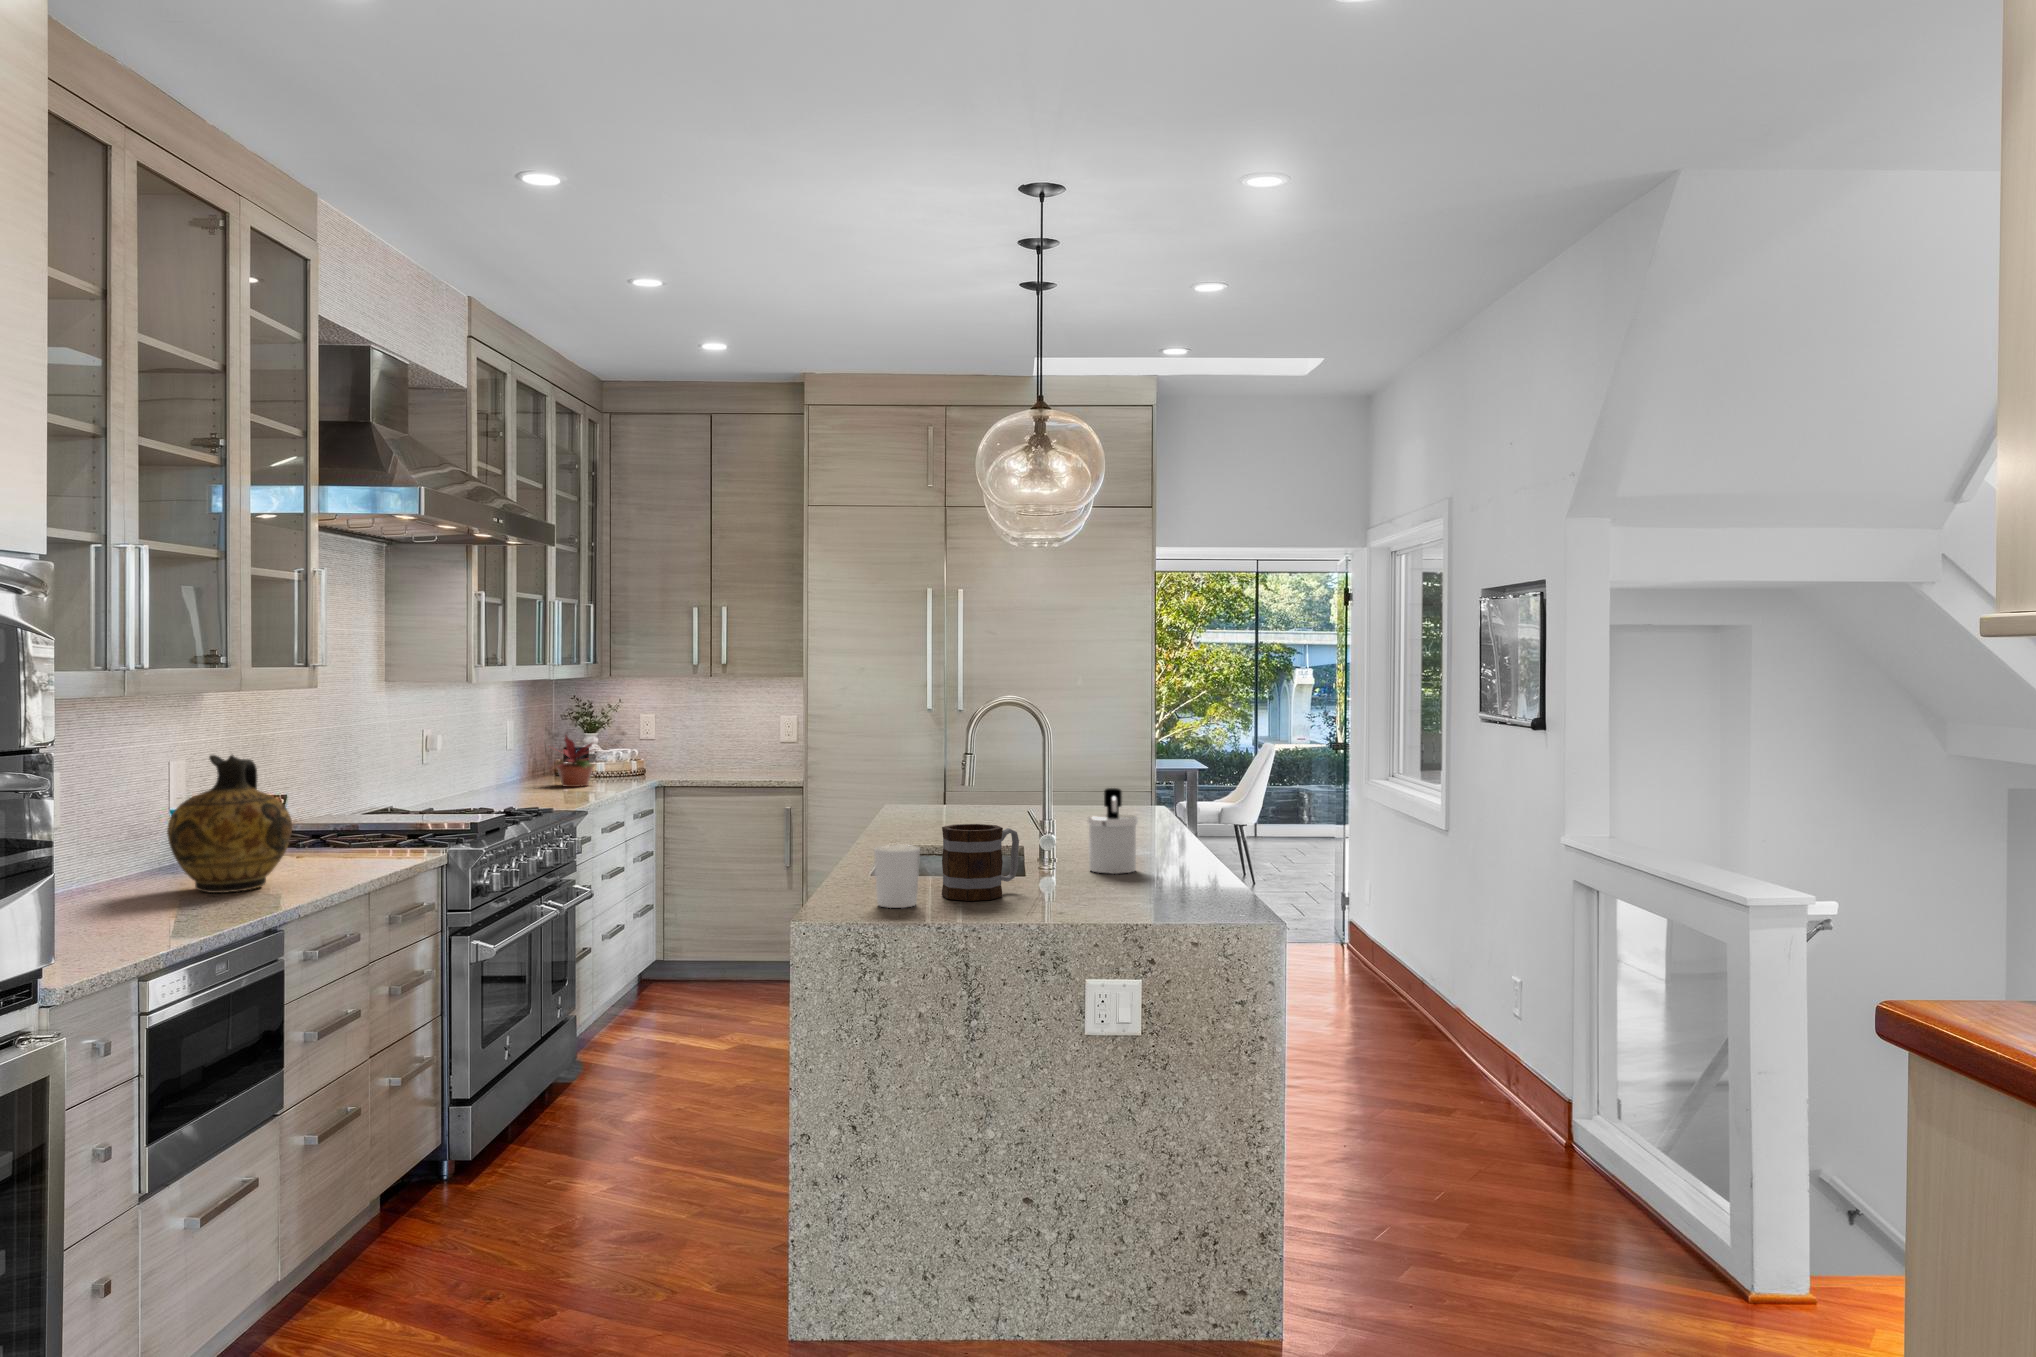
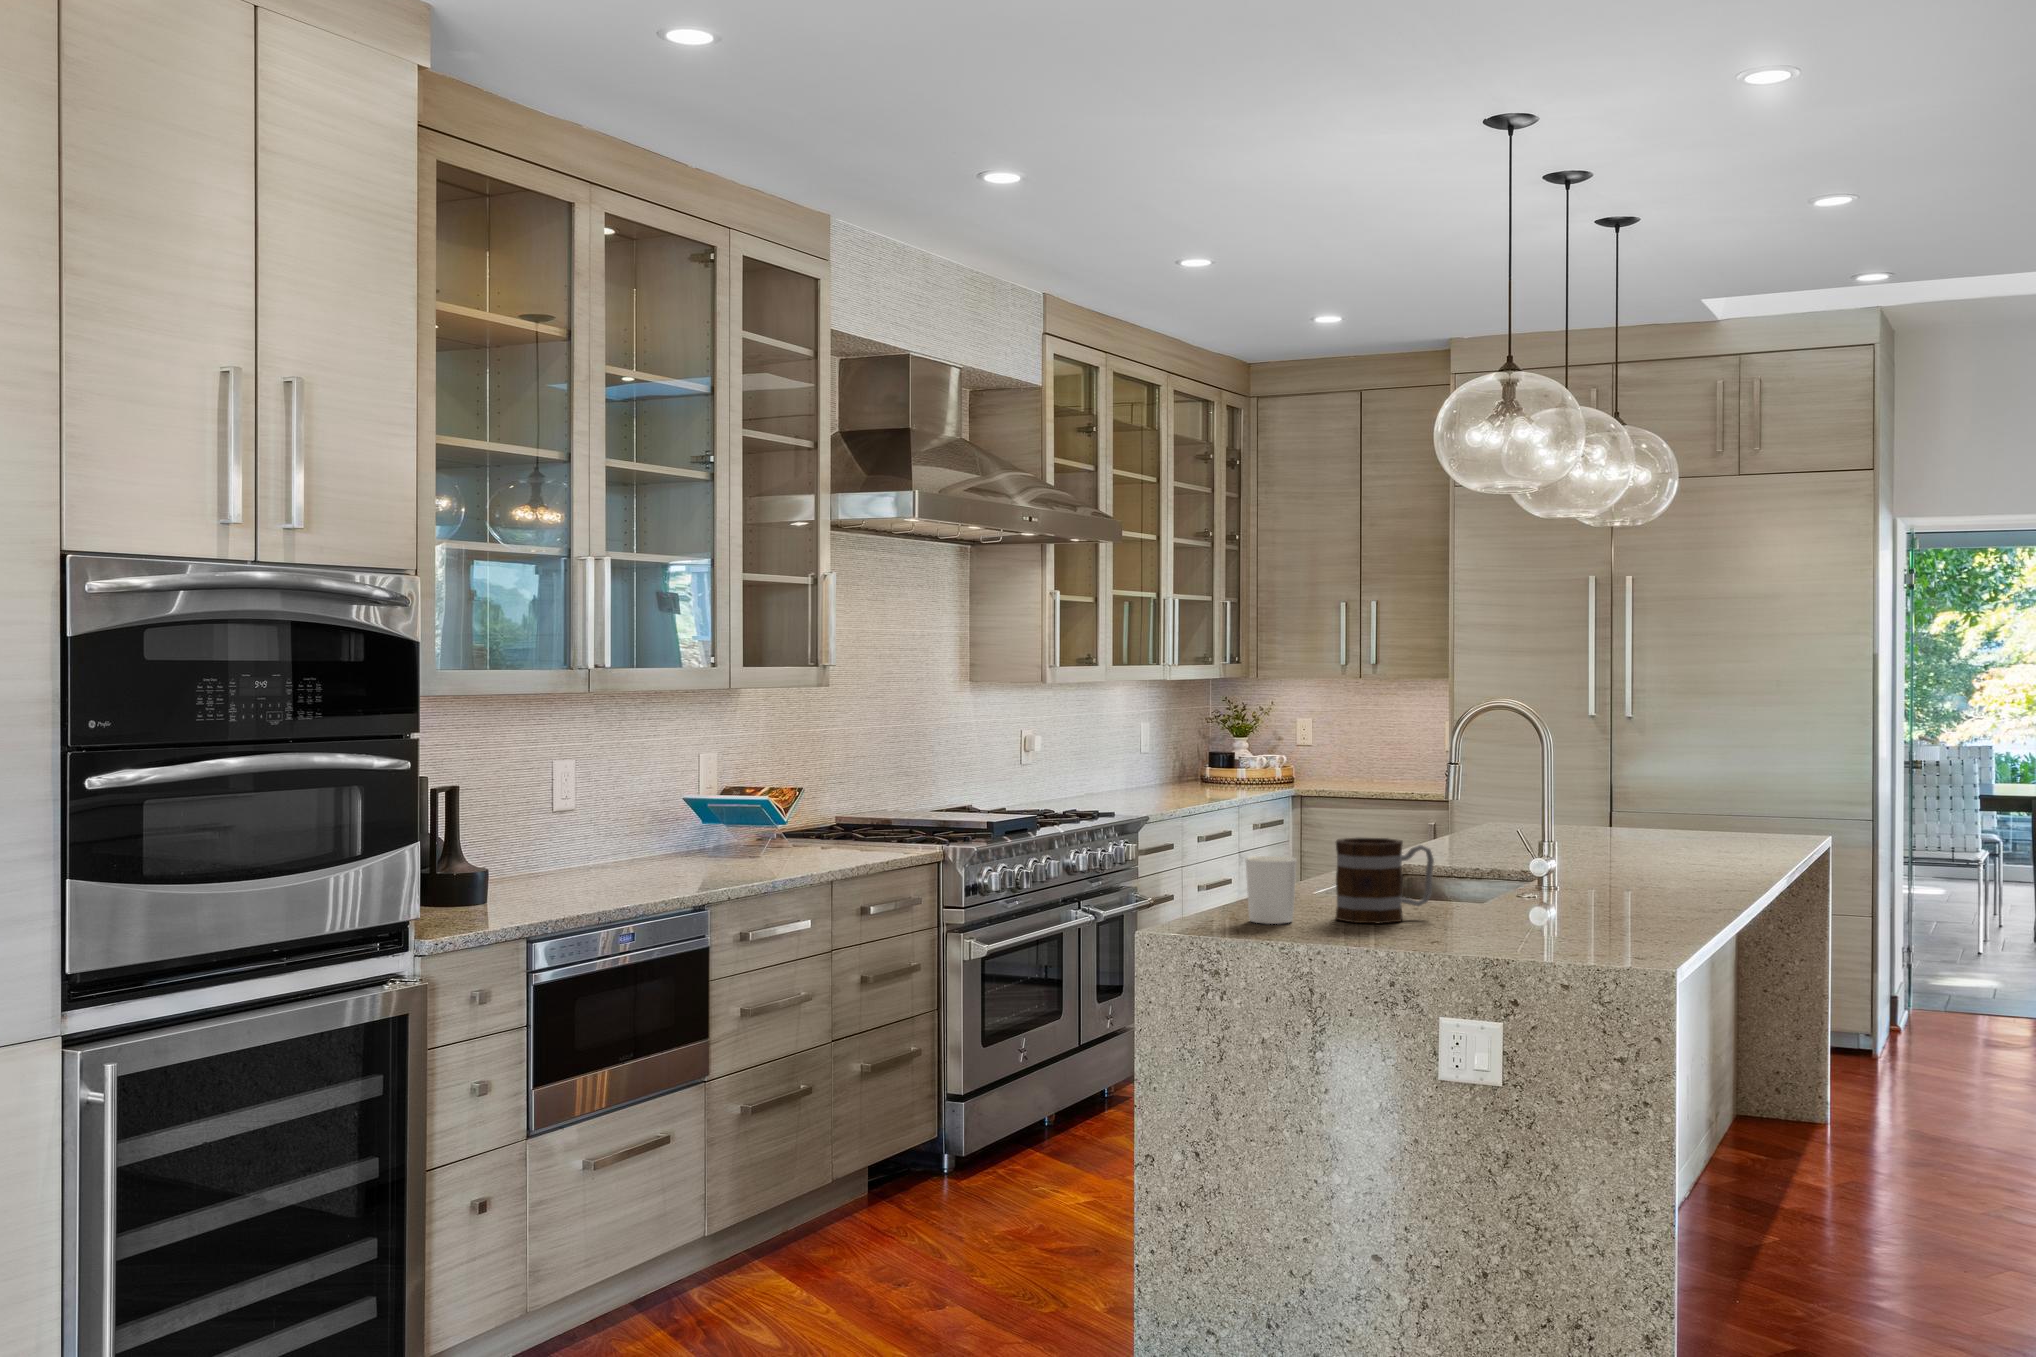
potted plant: present [552,736,594,787] -> none [1142,731,1214,795]
ceramic jug: present [167,755,292,893] -> none [654,740,759,870]
soap dispenser: present [1088,788,1138,874] -> none [1563,806,1627,910]

